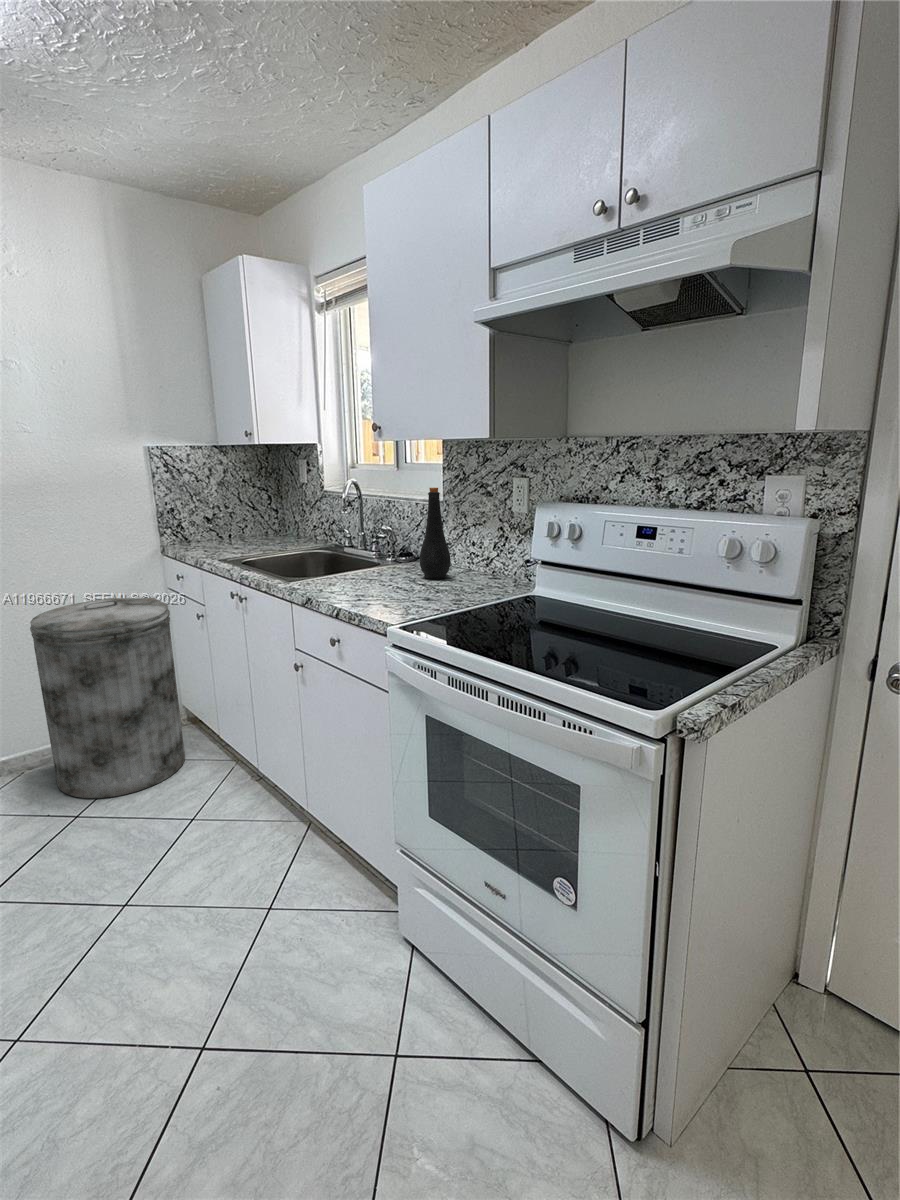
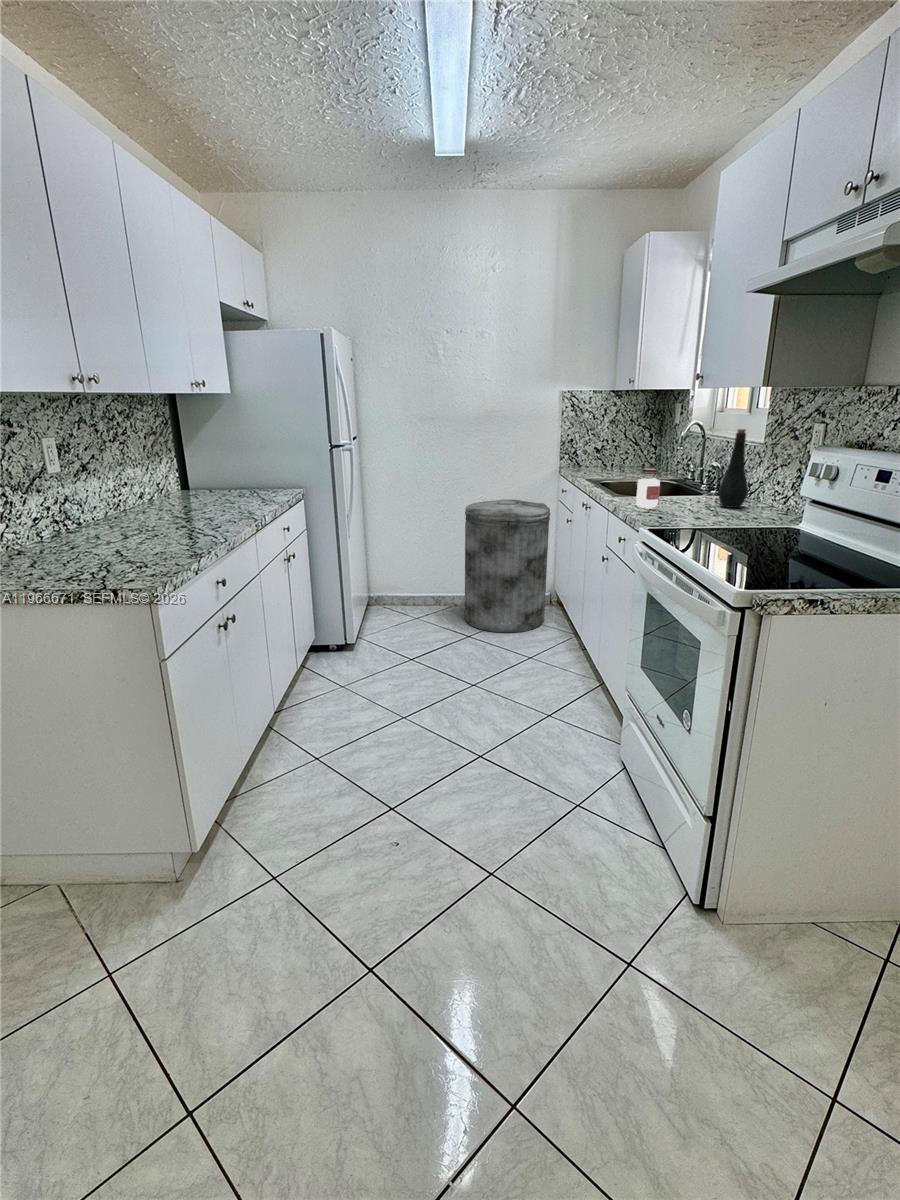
jar: none [336,543,367,596] -> present [636,468,662,508]

